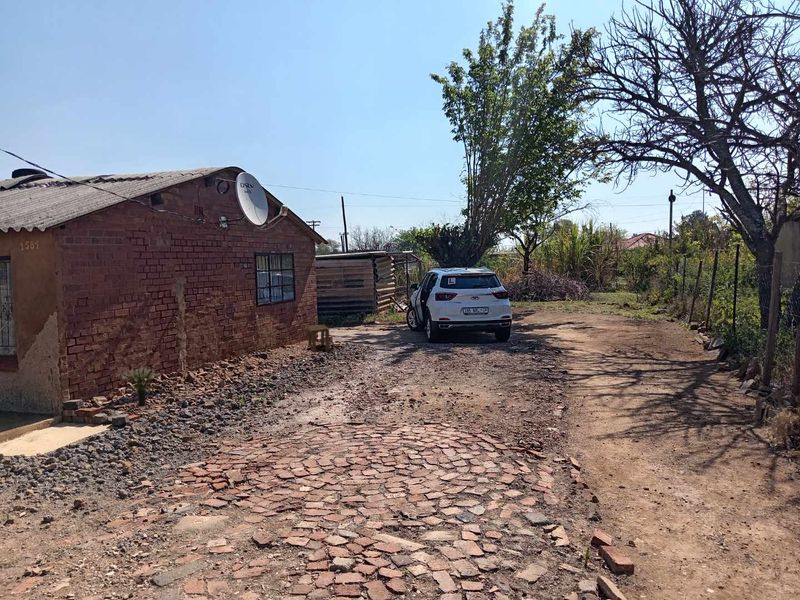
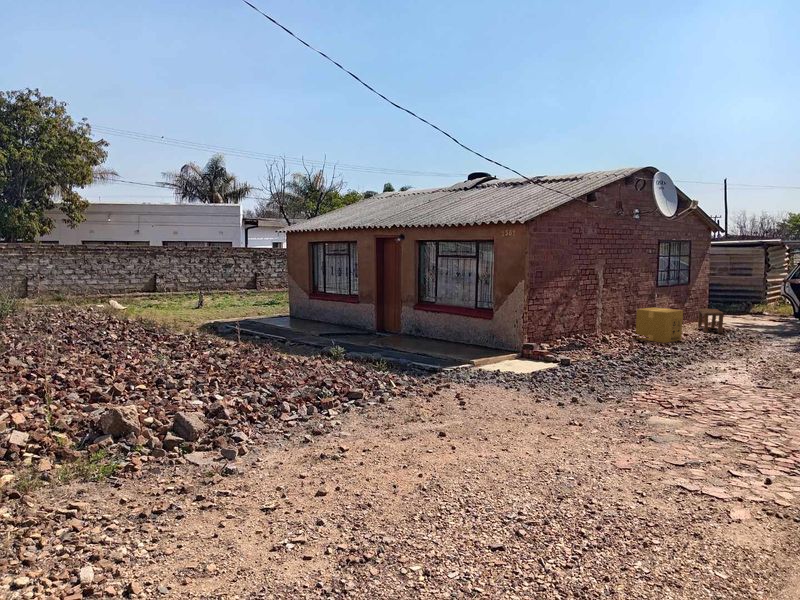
cardboard box: none [234,330,286,370] -> present [635,307,683,343]
potted plant: present [122,367,160,406] -> none [559,326,588,355]

